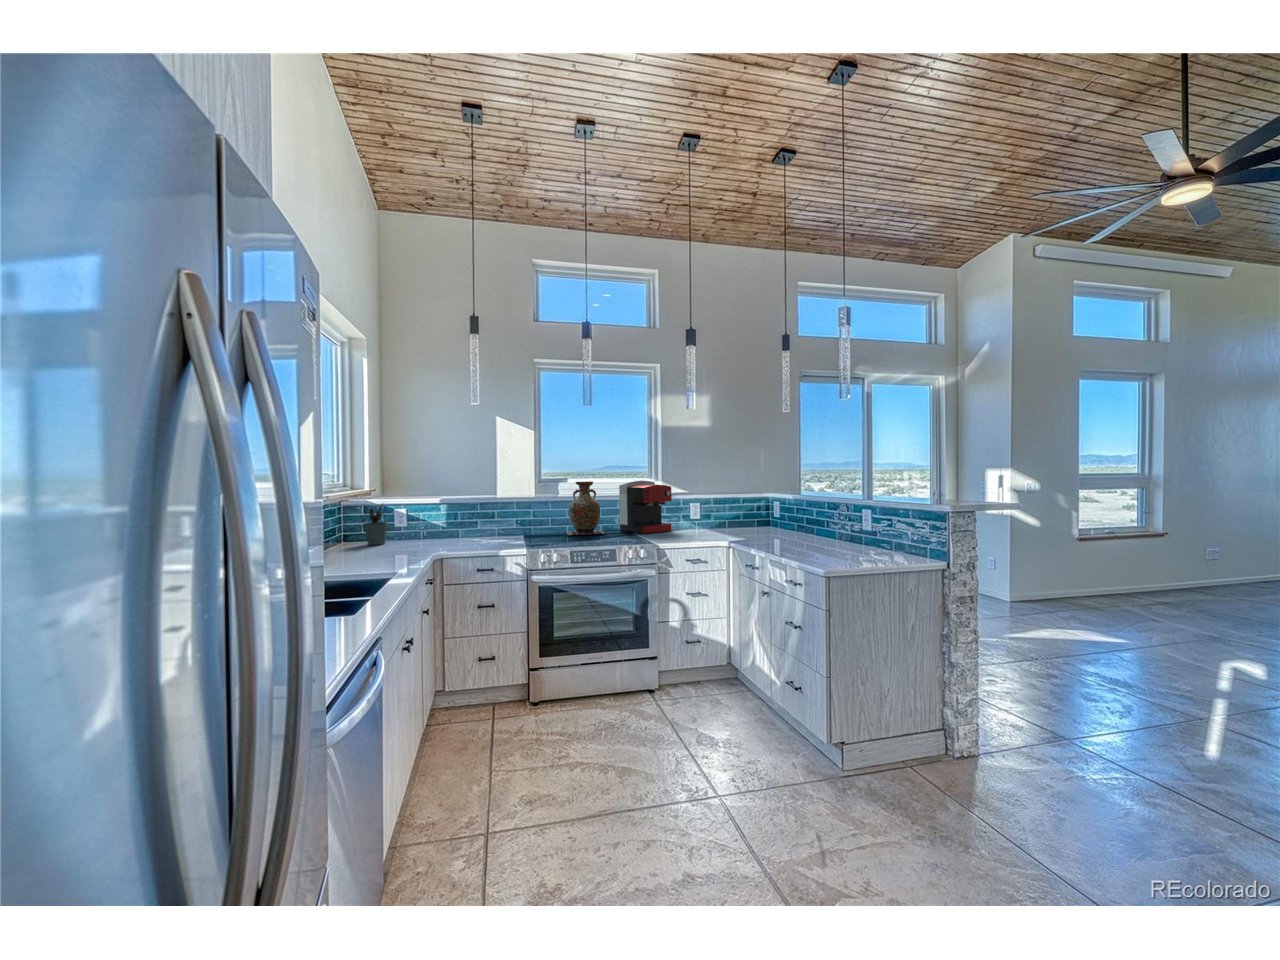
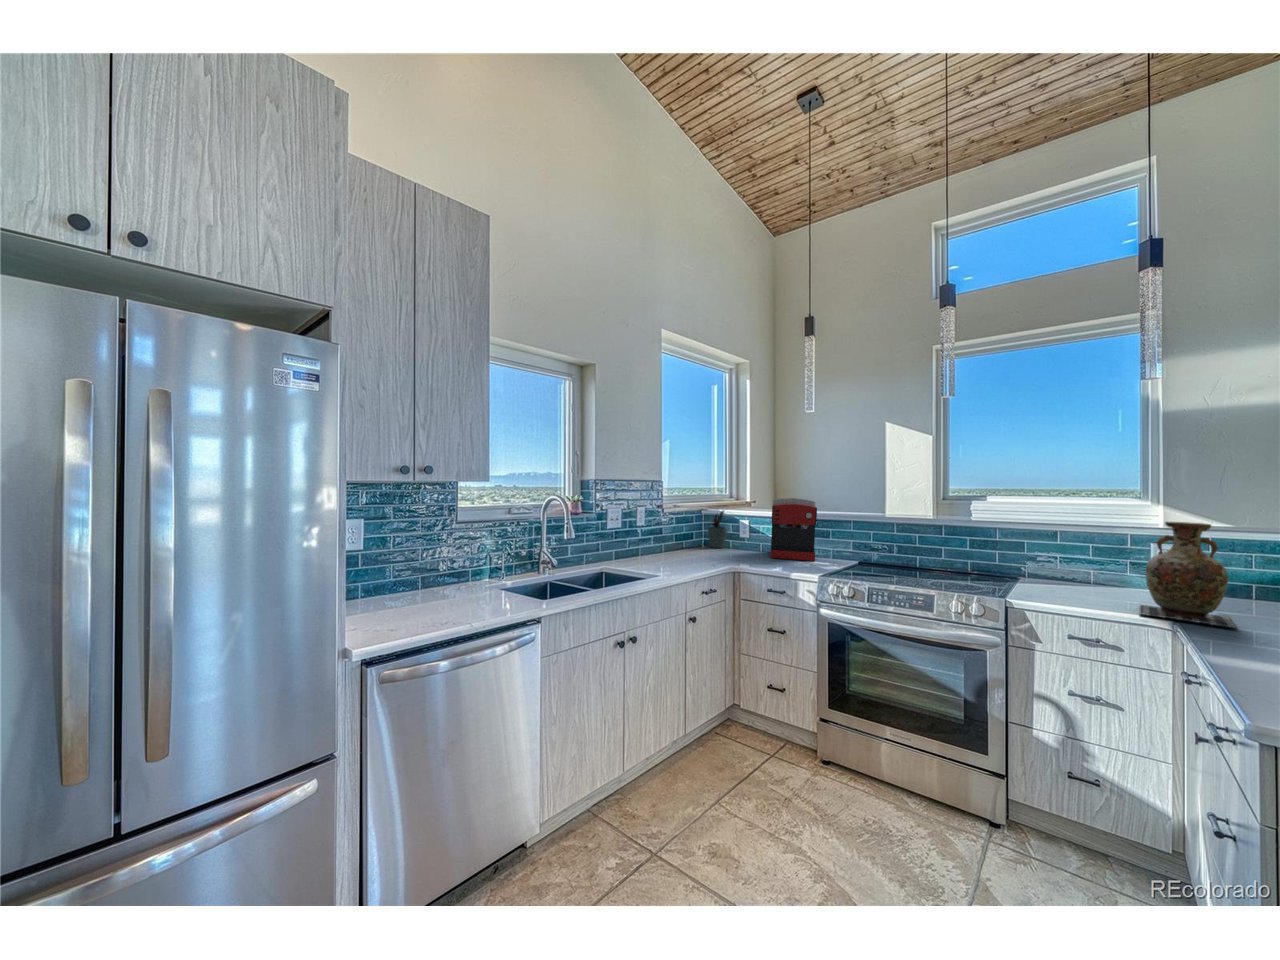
coffee maker: present [619,480,672,534] -> present [770,498,817,561]
vase: present [568,481,604,535] -> present [1139,522,1237,628]

